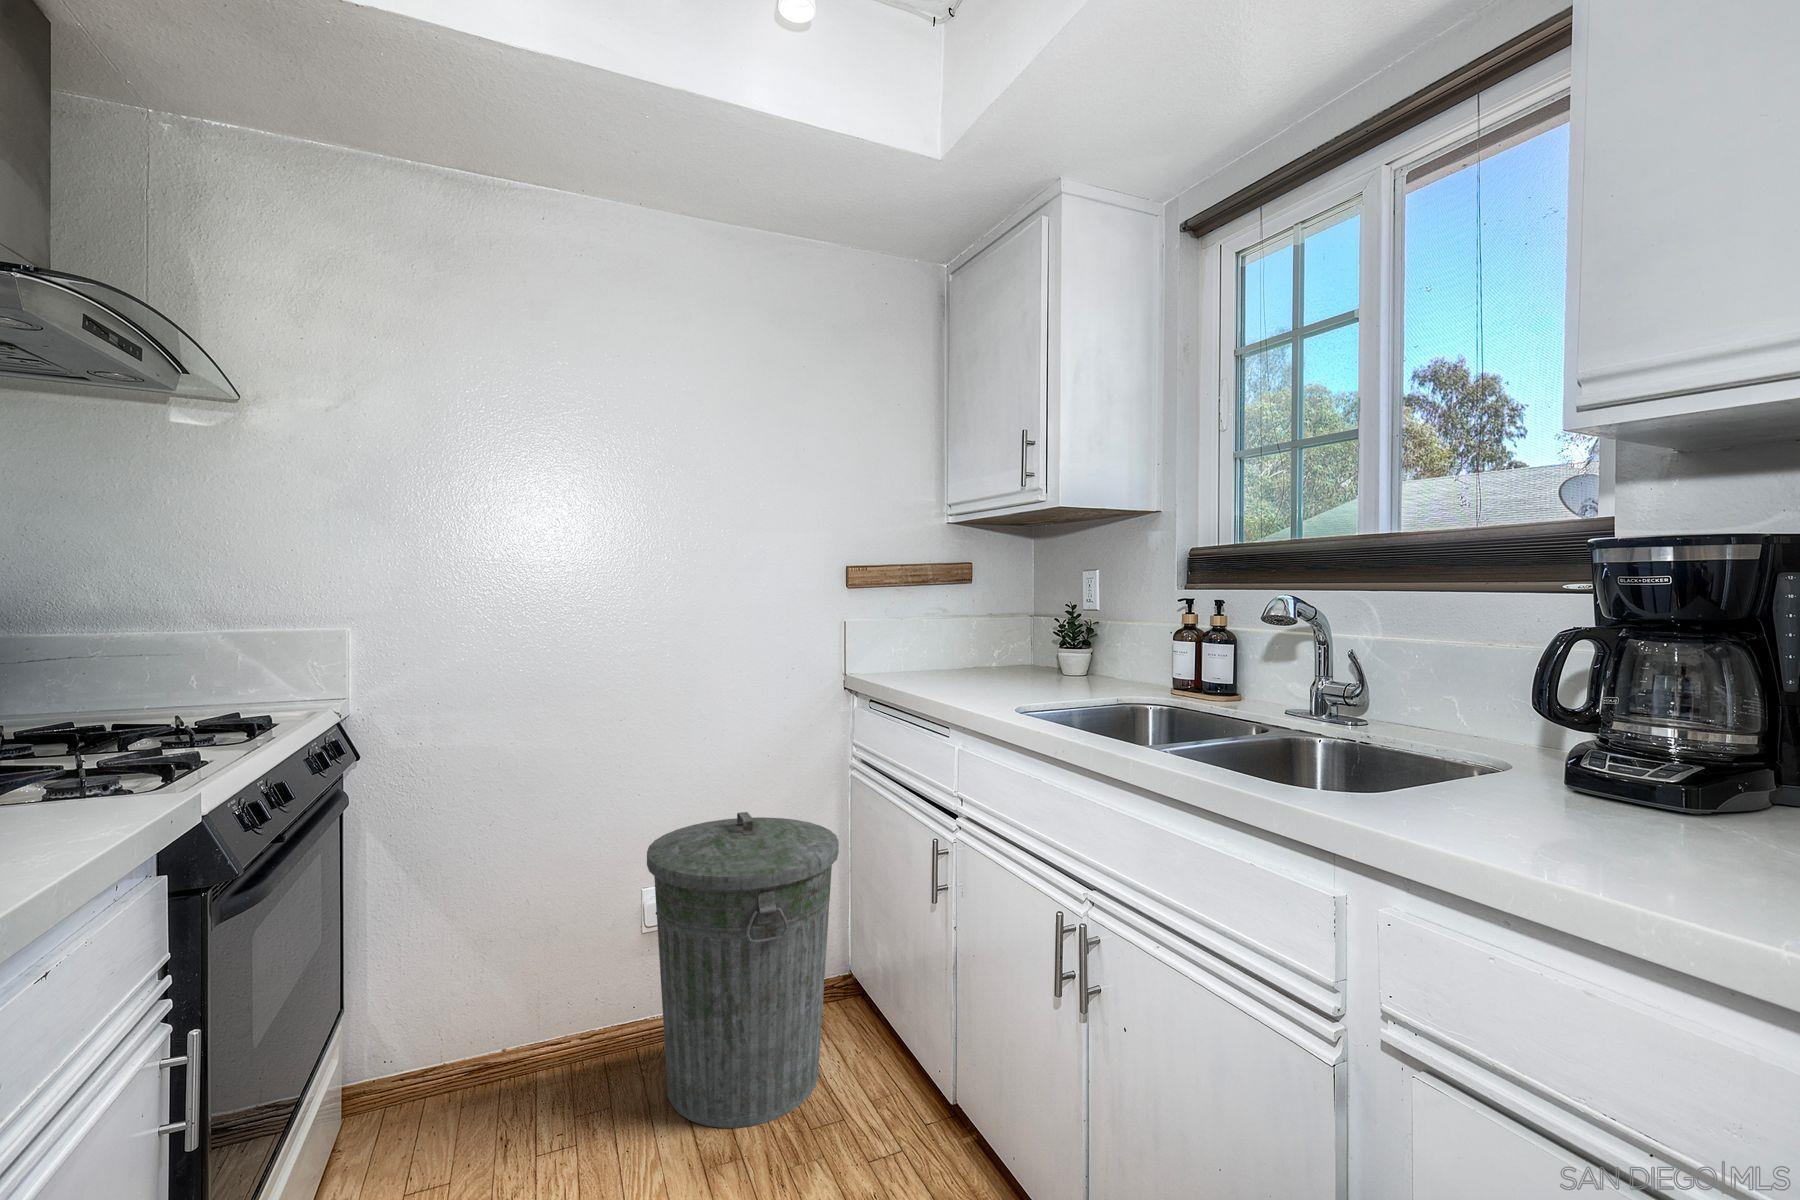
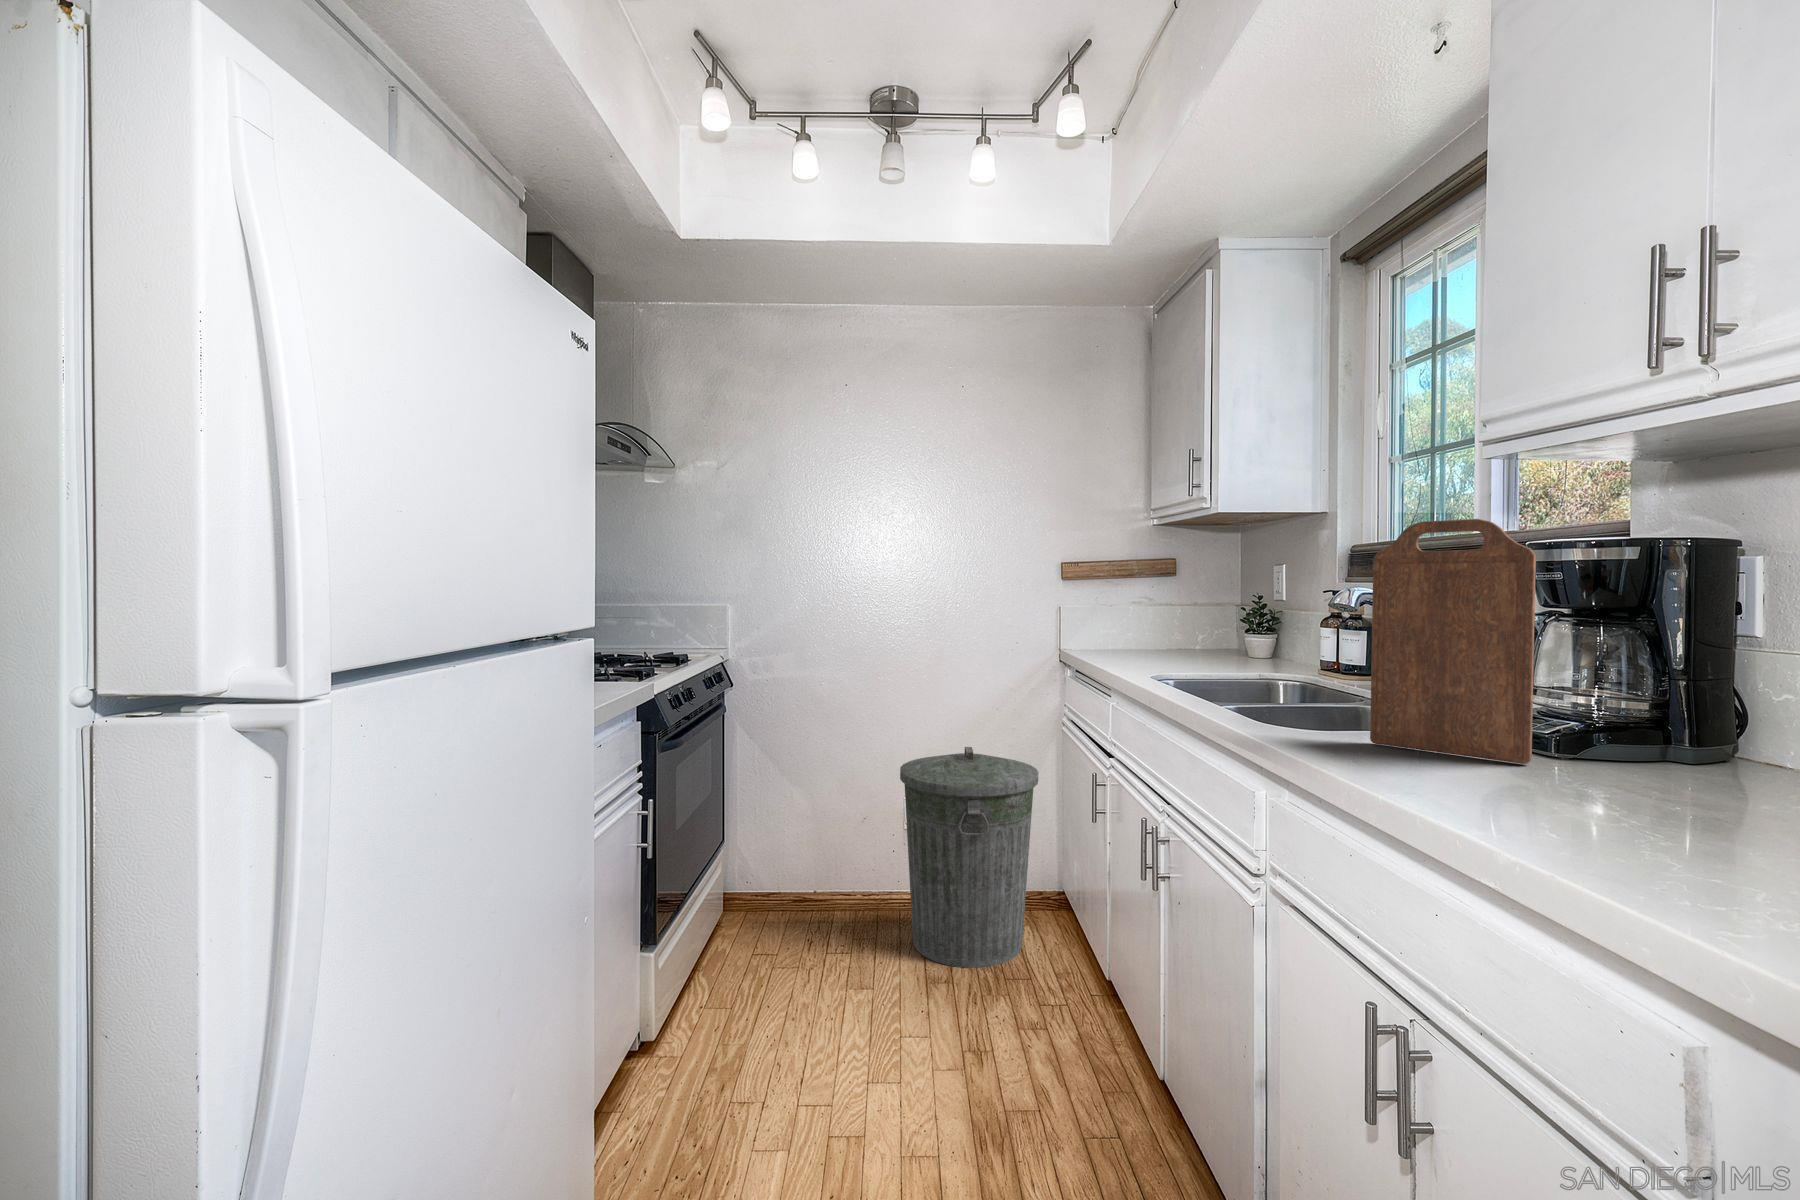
cutting board: none [1477,504,1718,837] -> present [1370,519,1536,764]

